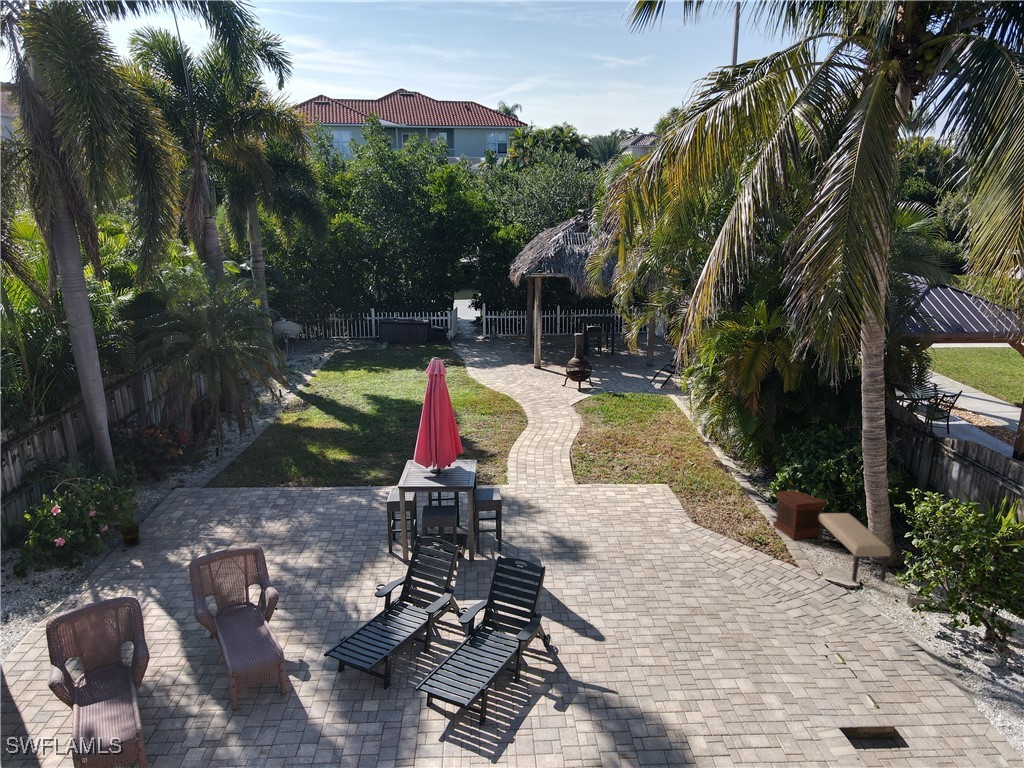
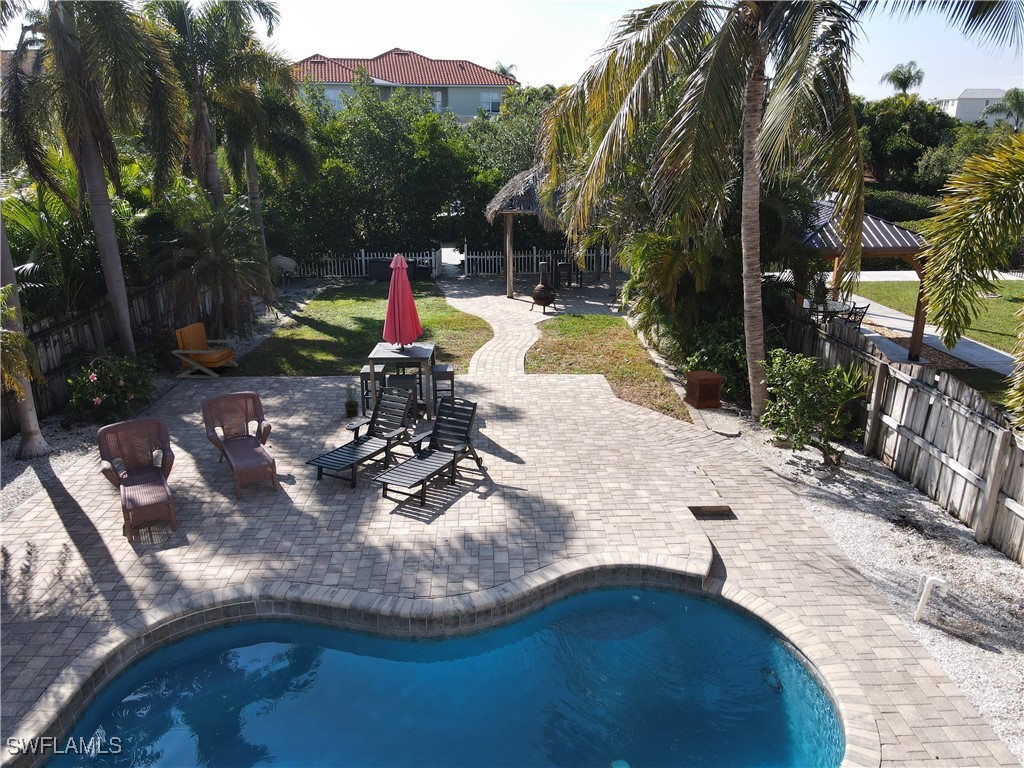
lounge chair: none [158,419,237,489] -> present [172,323,239,378]
potted plant: present [114,505,139,546] -> present [345,384,358,417]
bench: present [817,513,891,581] -> none [715,385,764,433]

